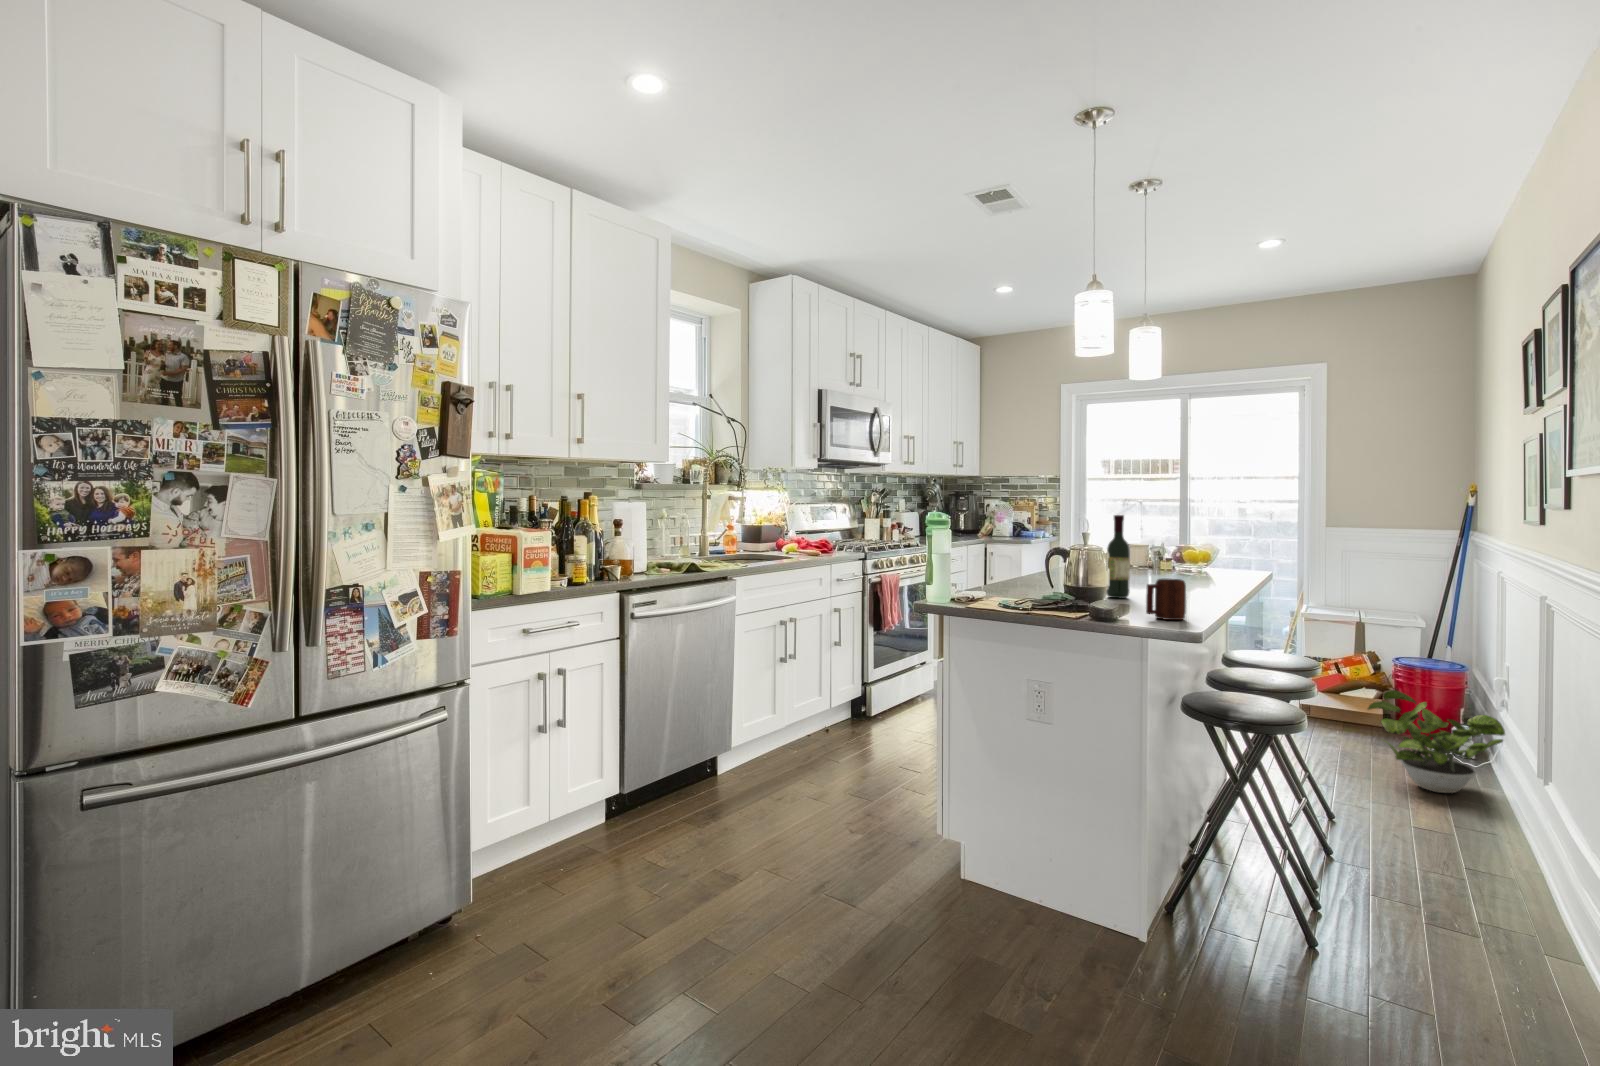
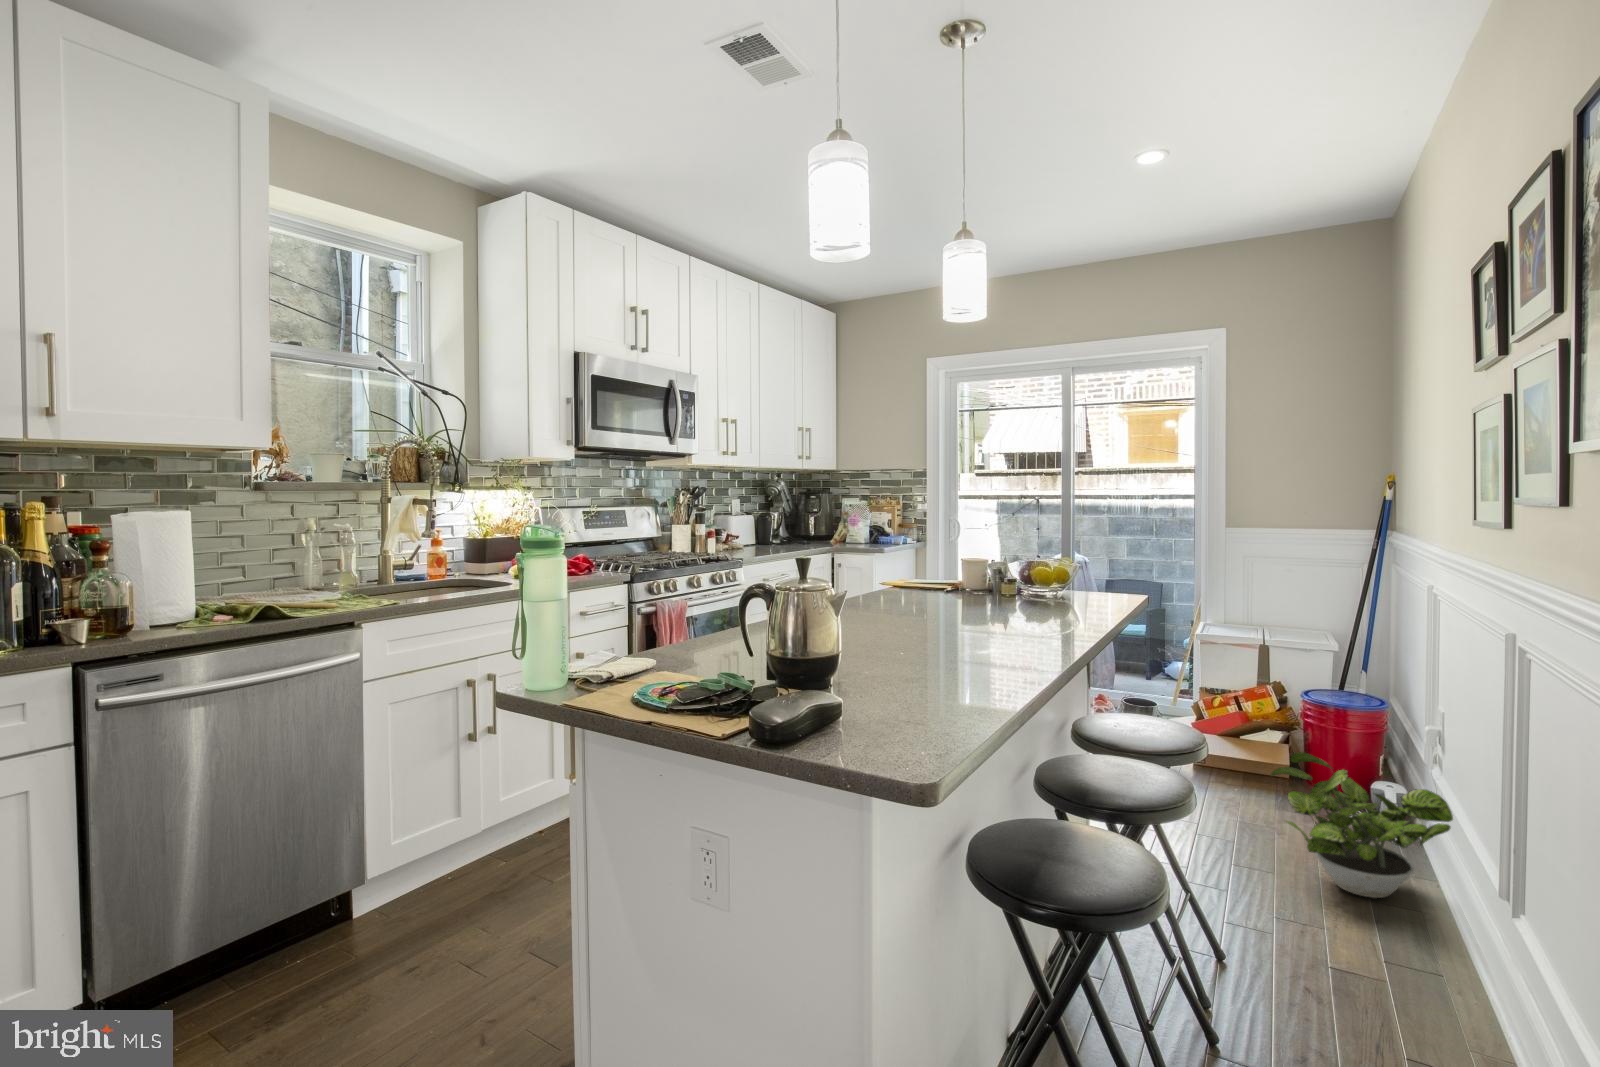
wine bottle: present [1106,515,1130,598] -> none [874,522,909,655]
mug: present [1146,578,1186,620] -> none [885,638,954,716]

